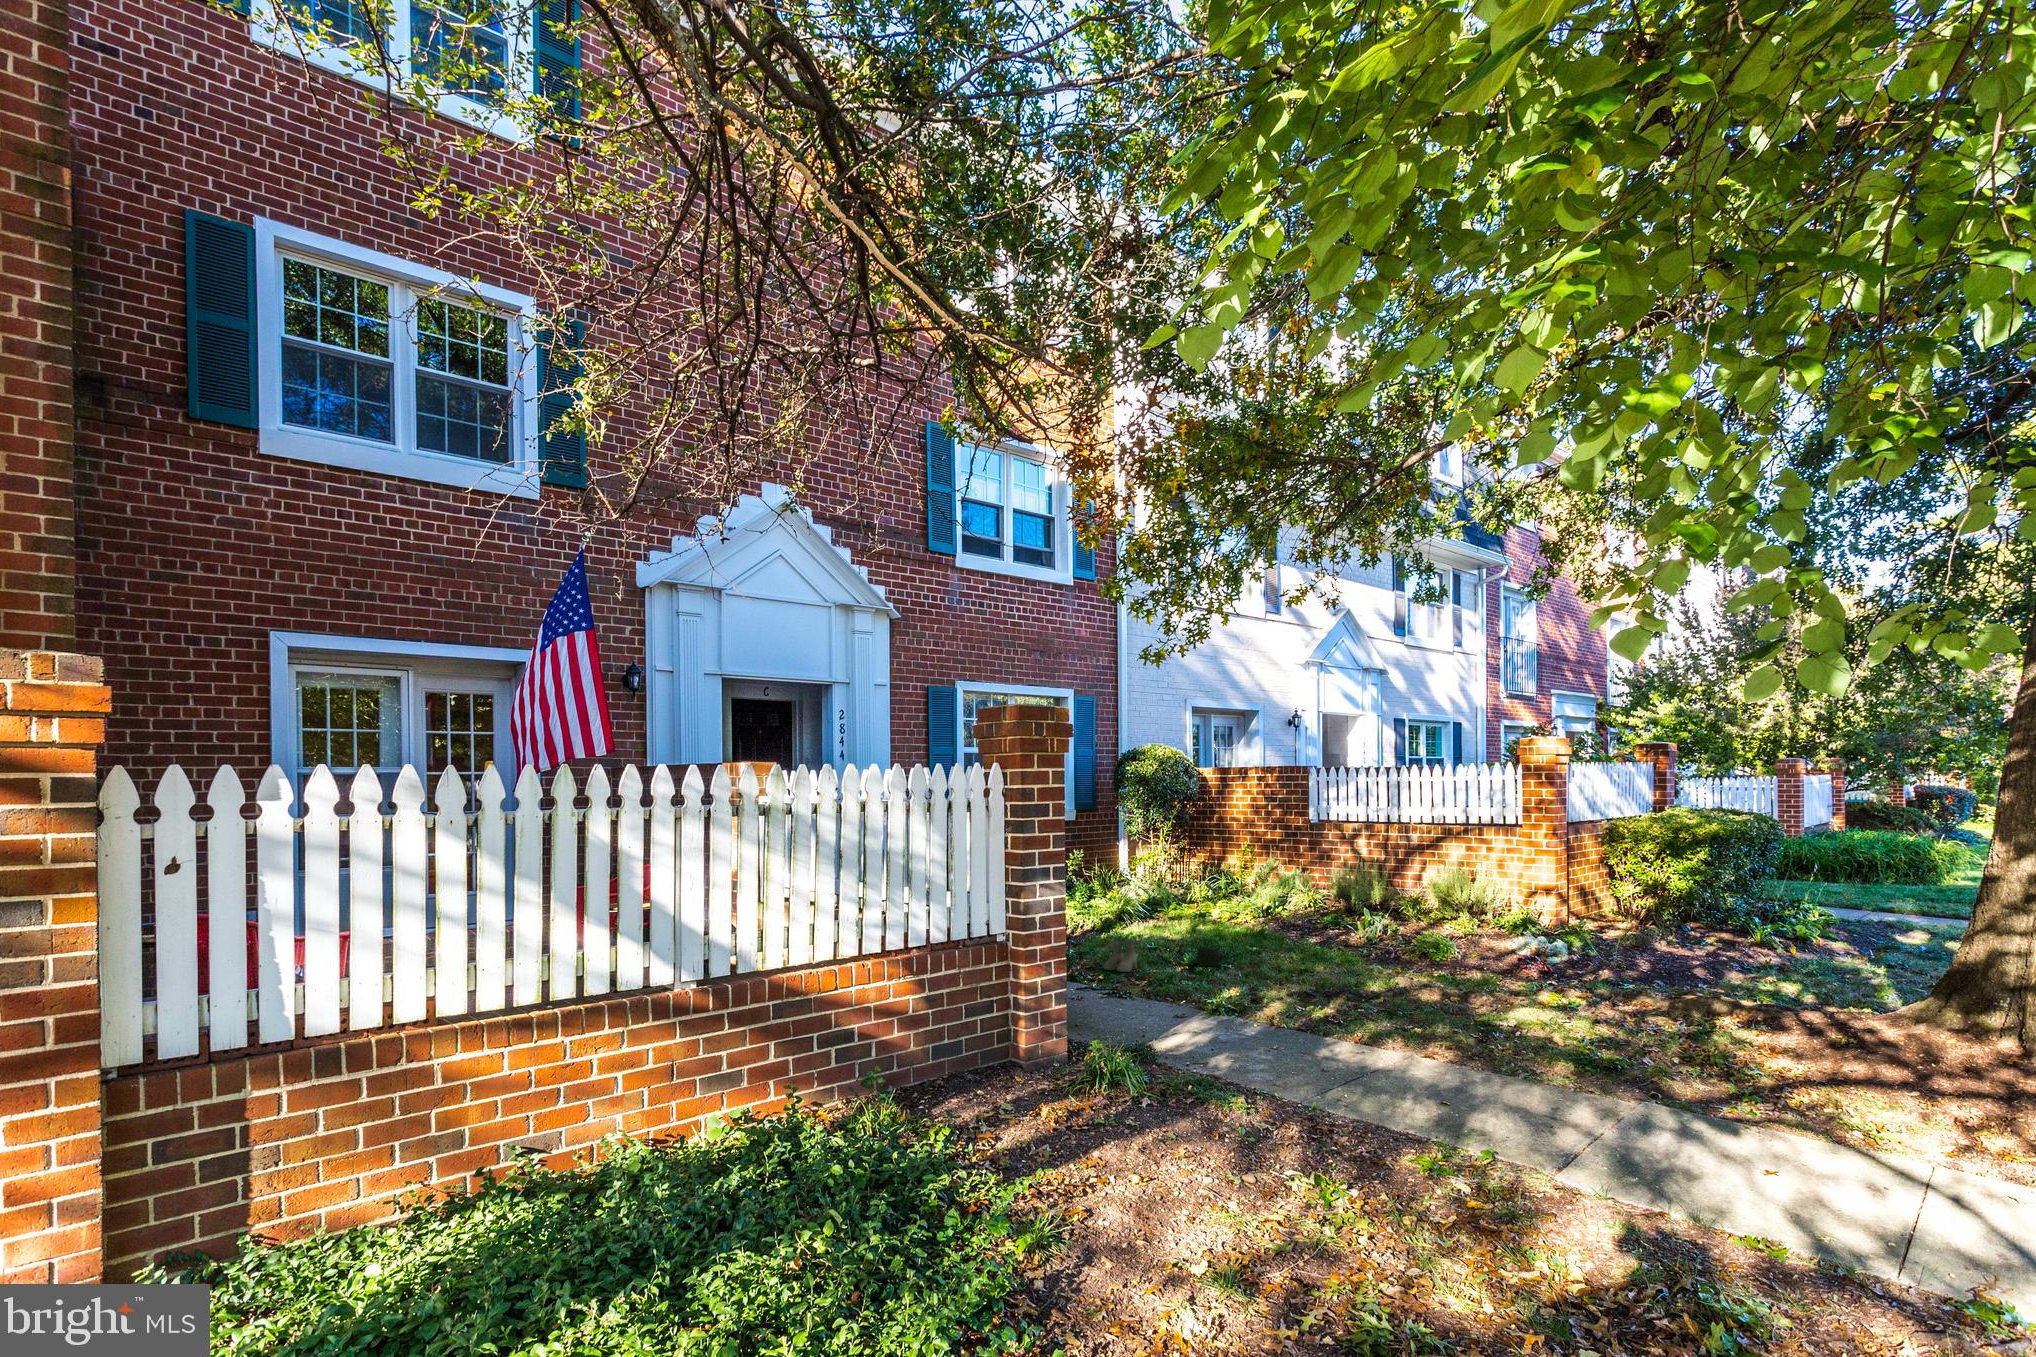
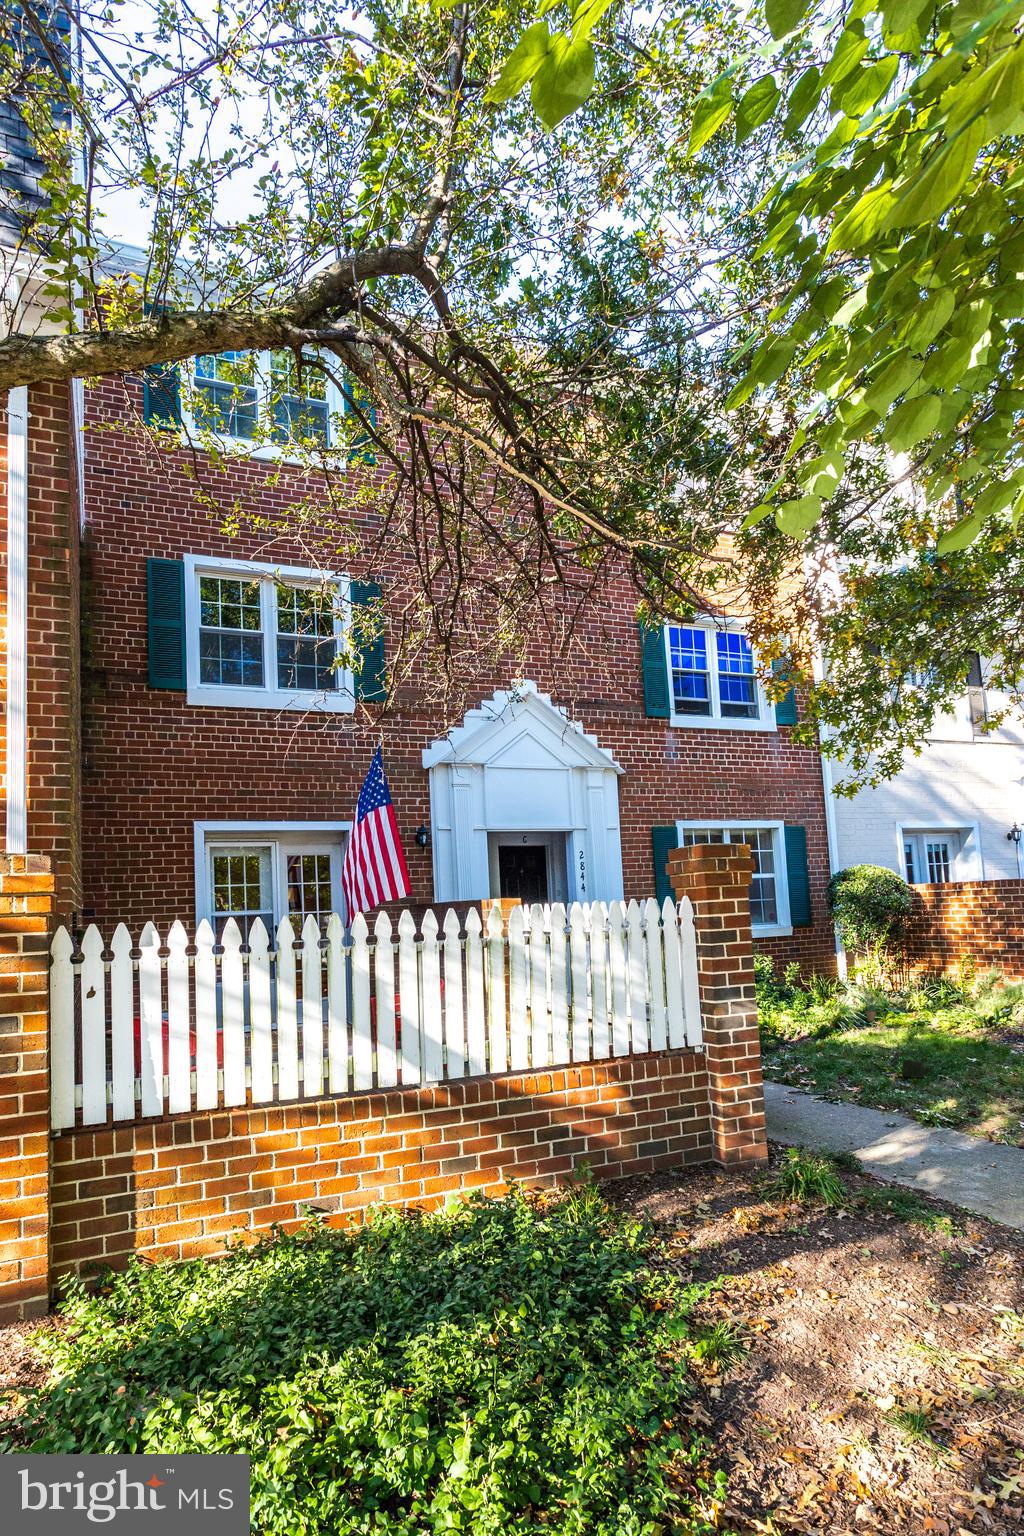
potted plant: none [1142,874,1163,912] -> present [861,988,877,1021]
boots: present [1104,940,1137,972] -> none [810,1050,842,1081]

